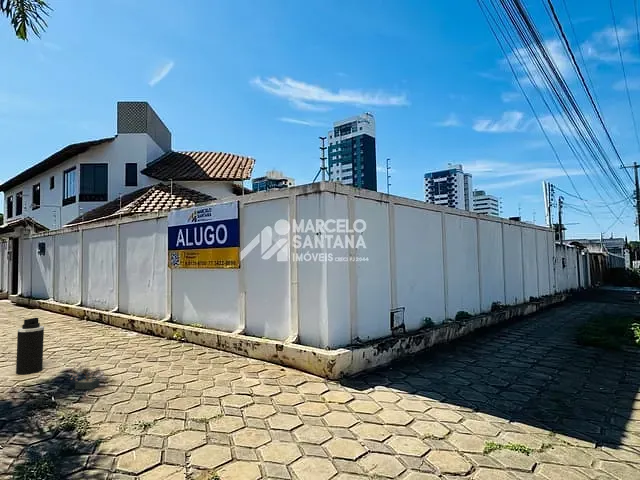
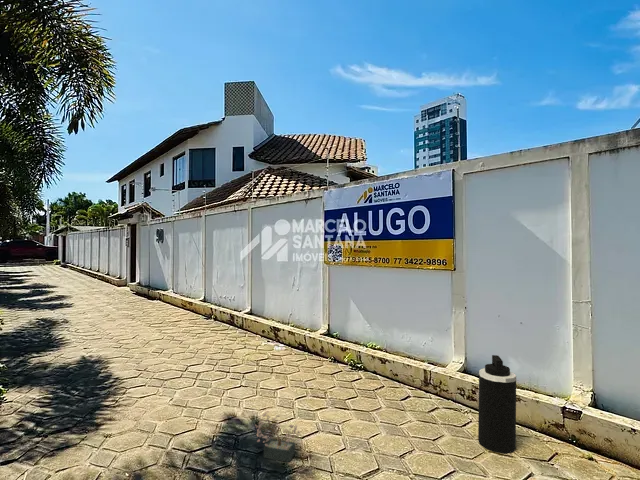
trash can: present [16,318,44,375] -> present [478,355,516,454]

